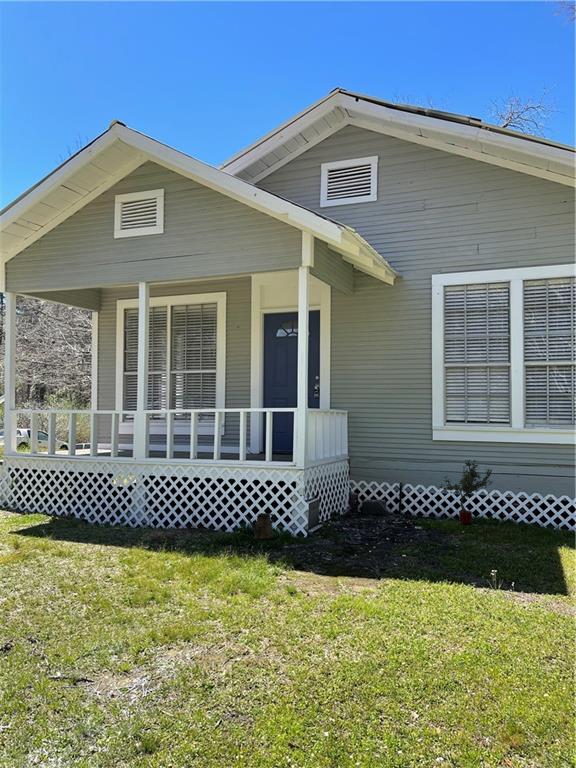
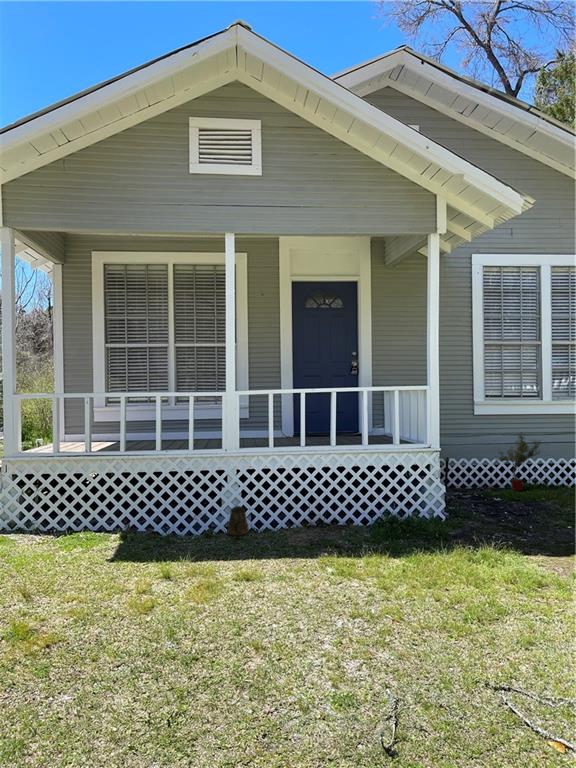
watering can: present [245,513,274,539] -> present [227,506,249,536]

